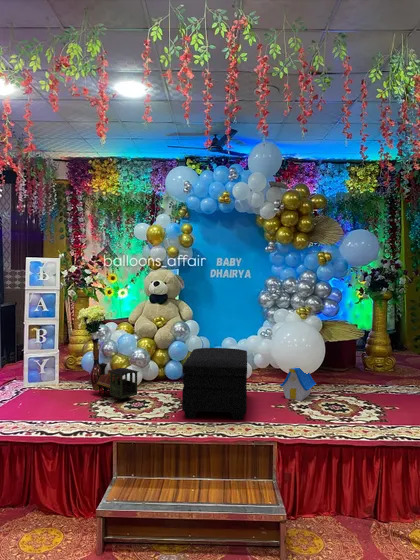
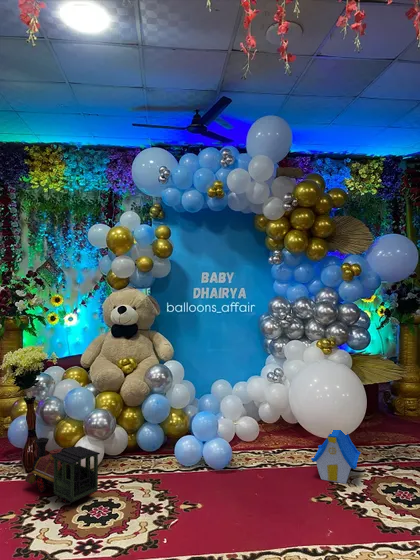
ottoman: present [182,348,247,420] -> none [178,409,284,541]

